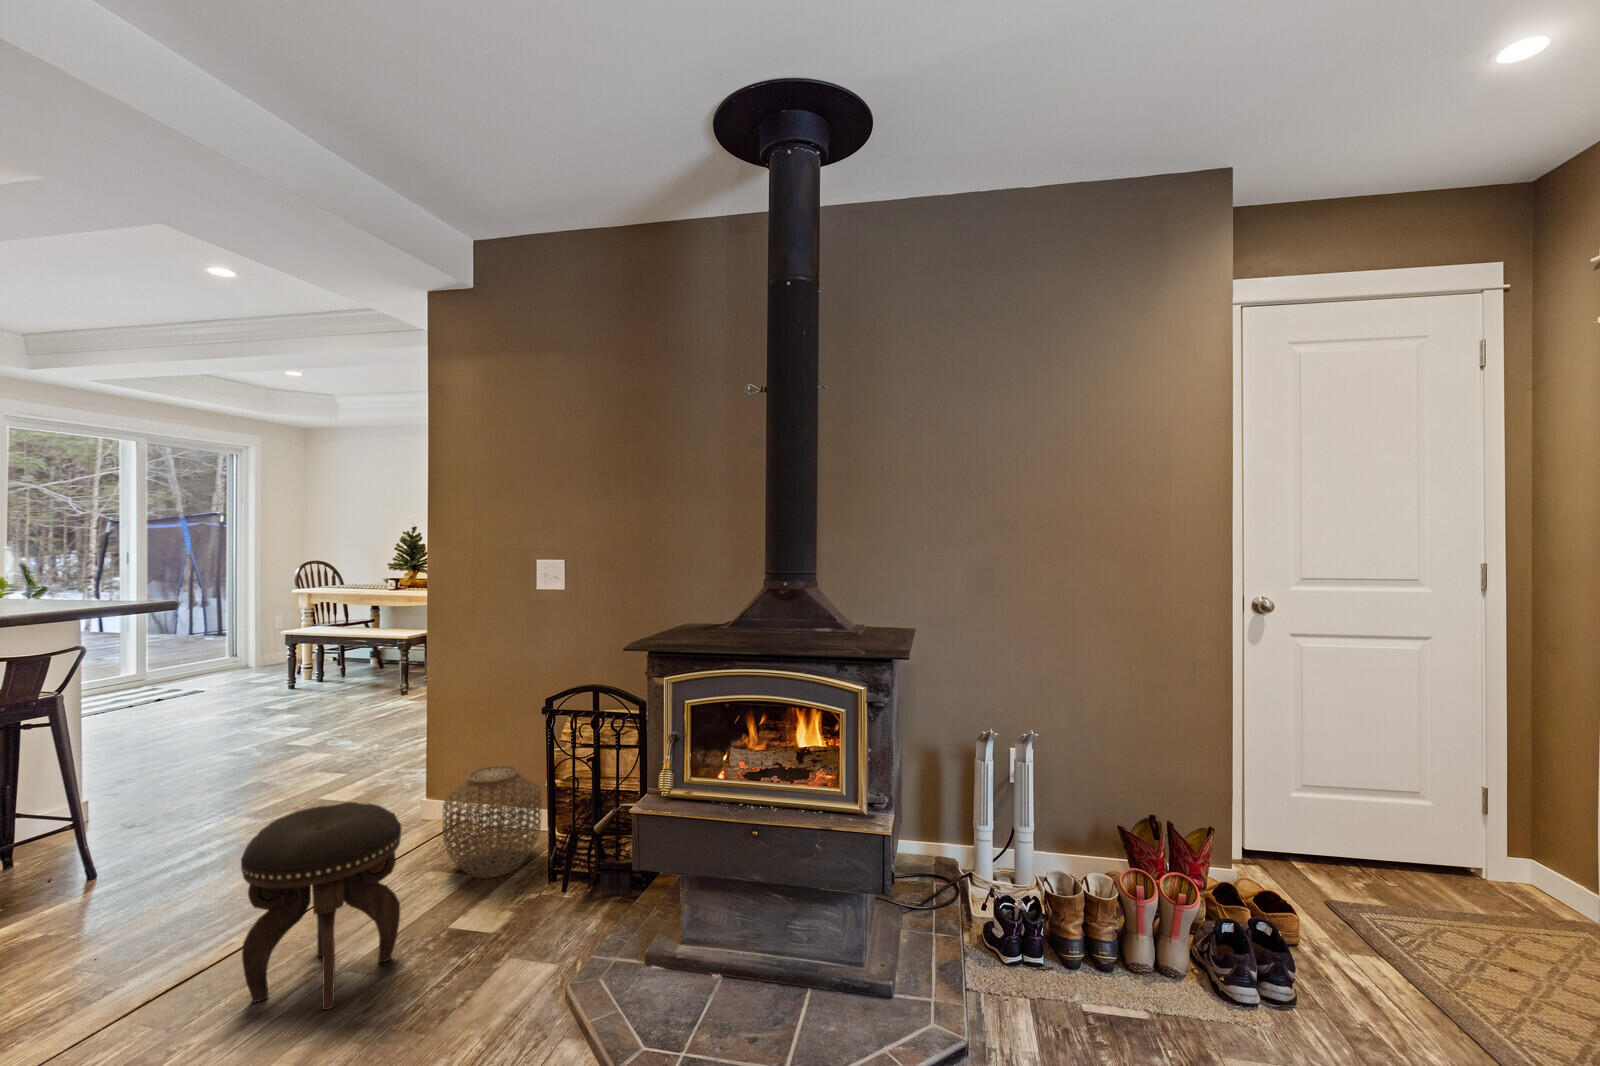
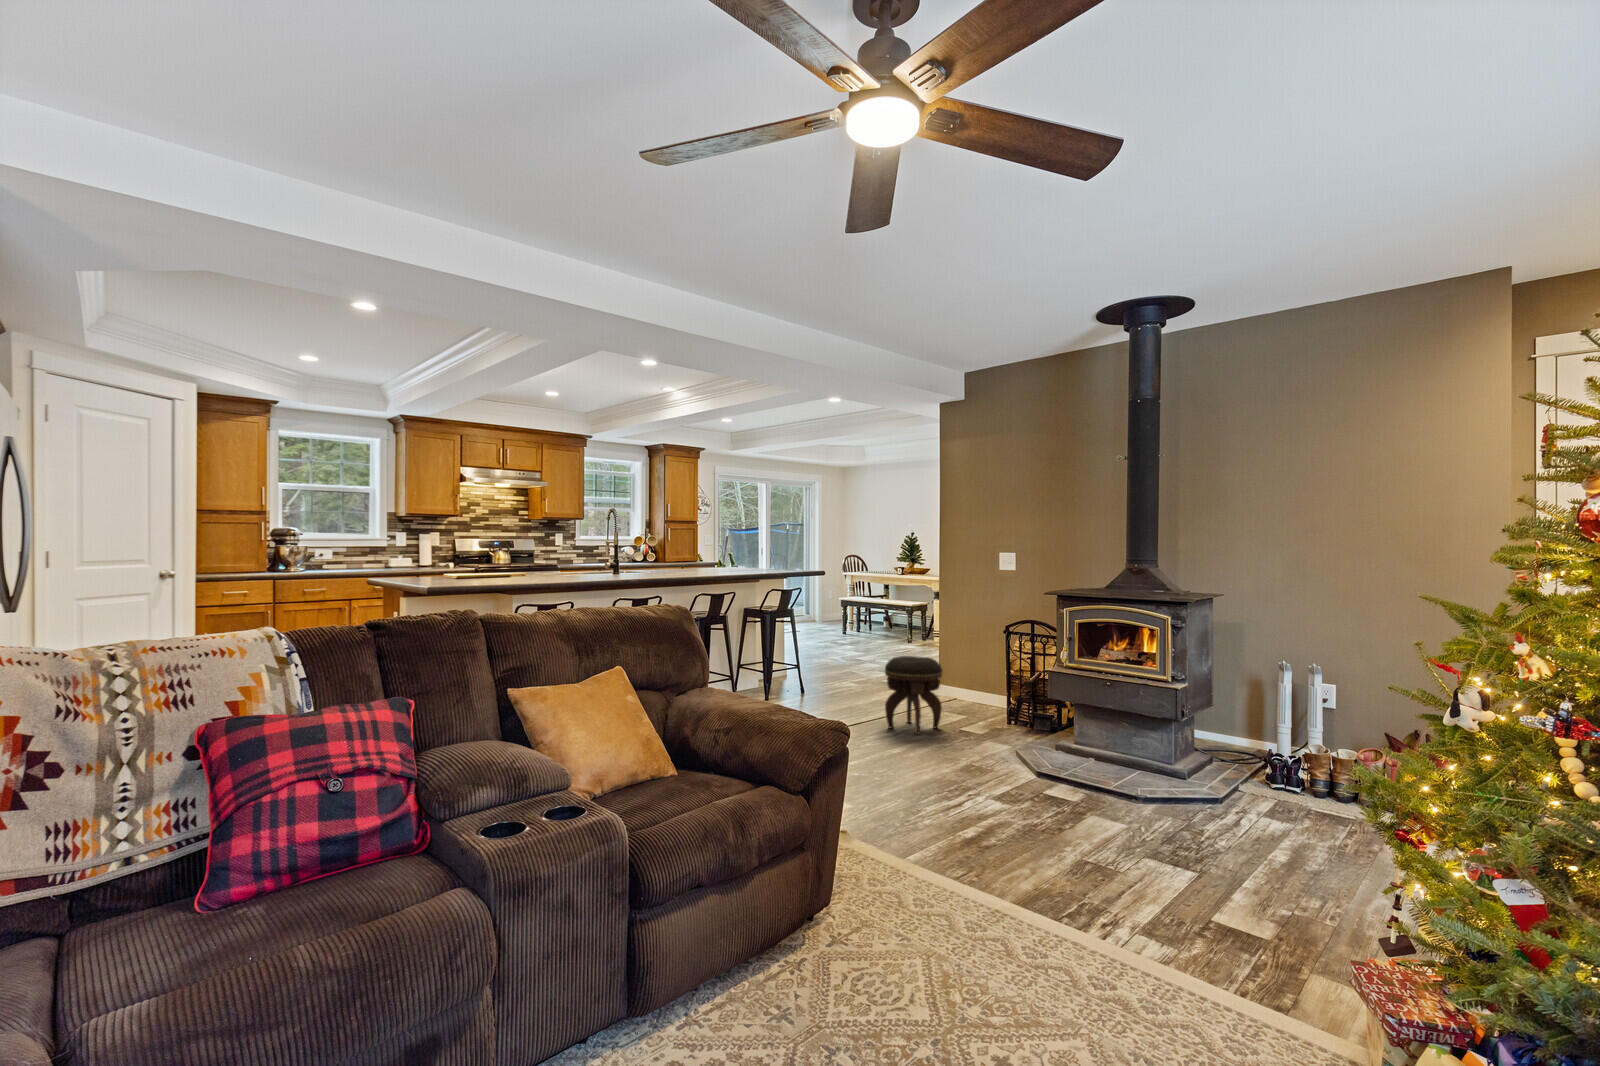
woven basket: present [443,765,541,878] -> none [954,660,1003,715]

